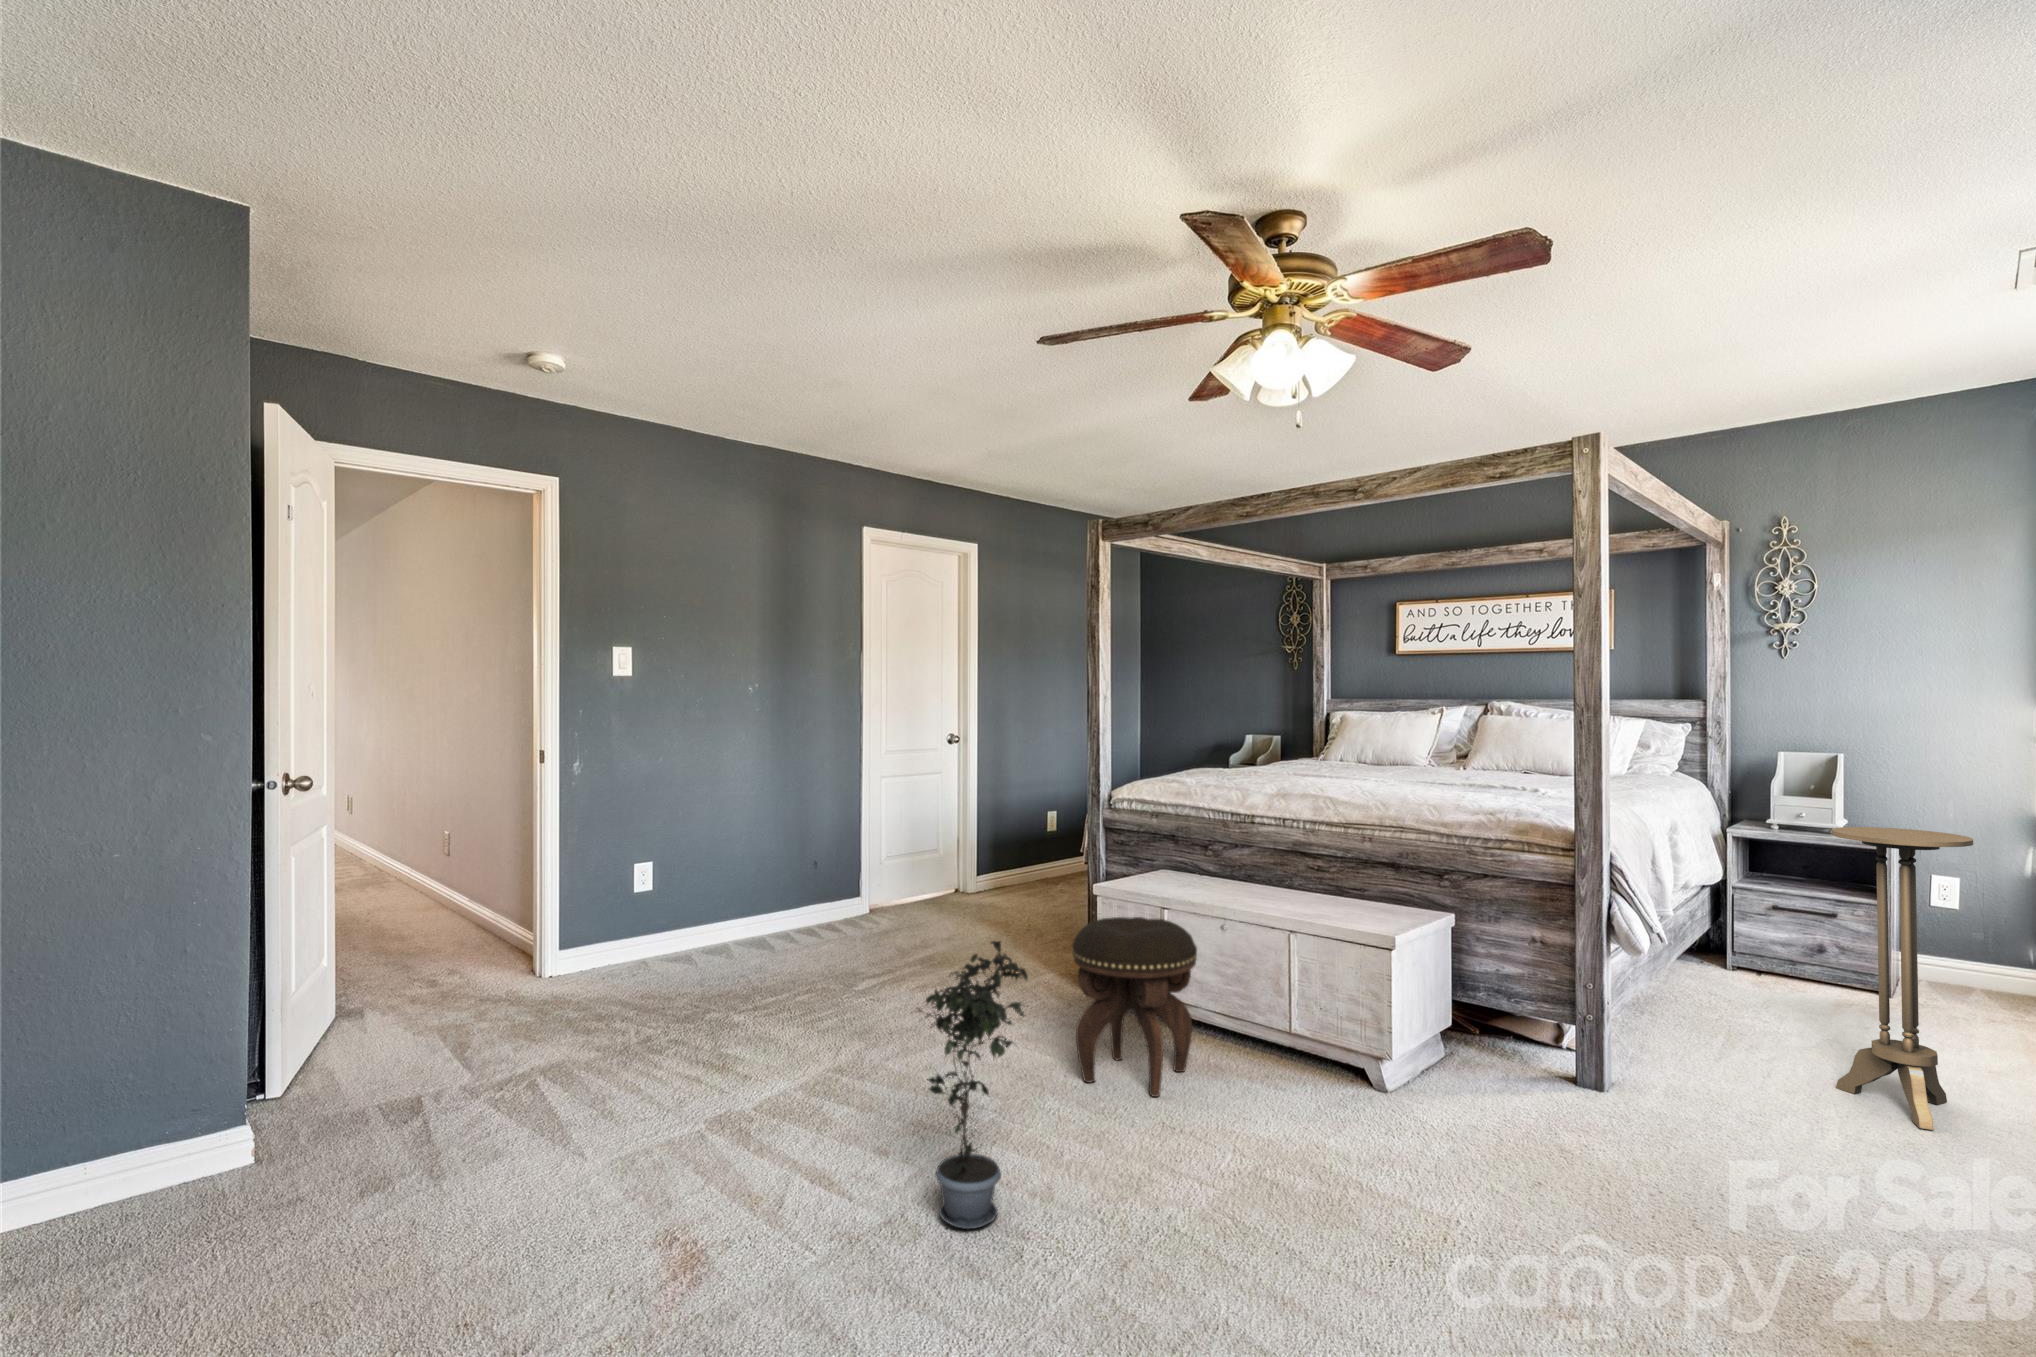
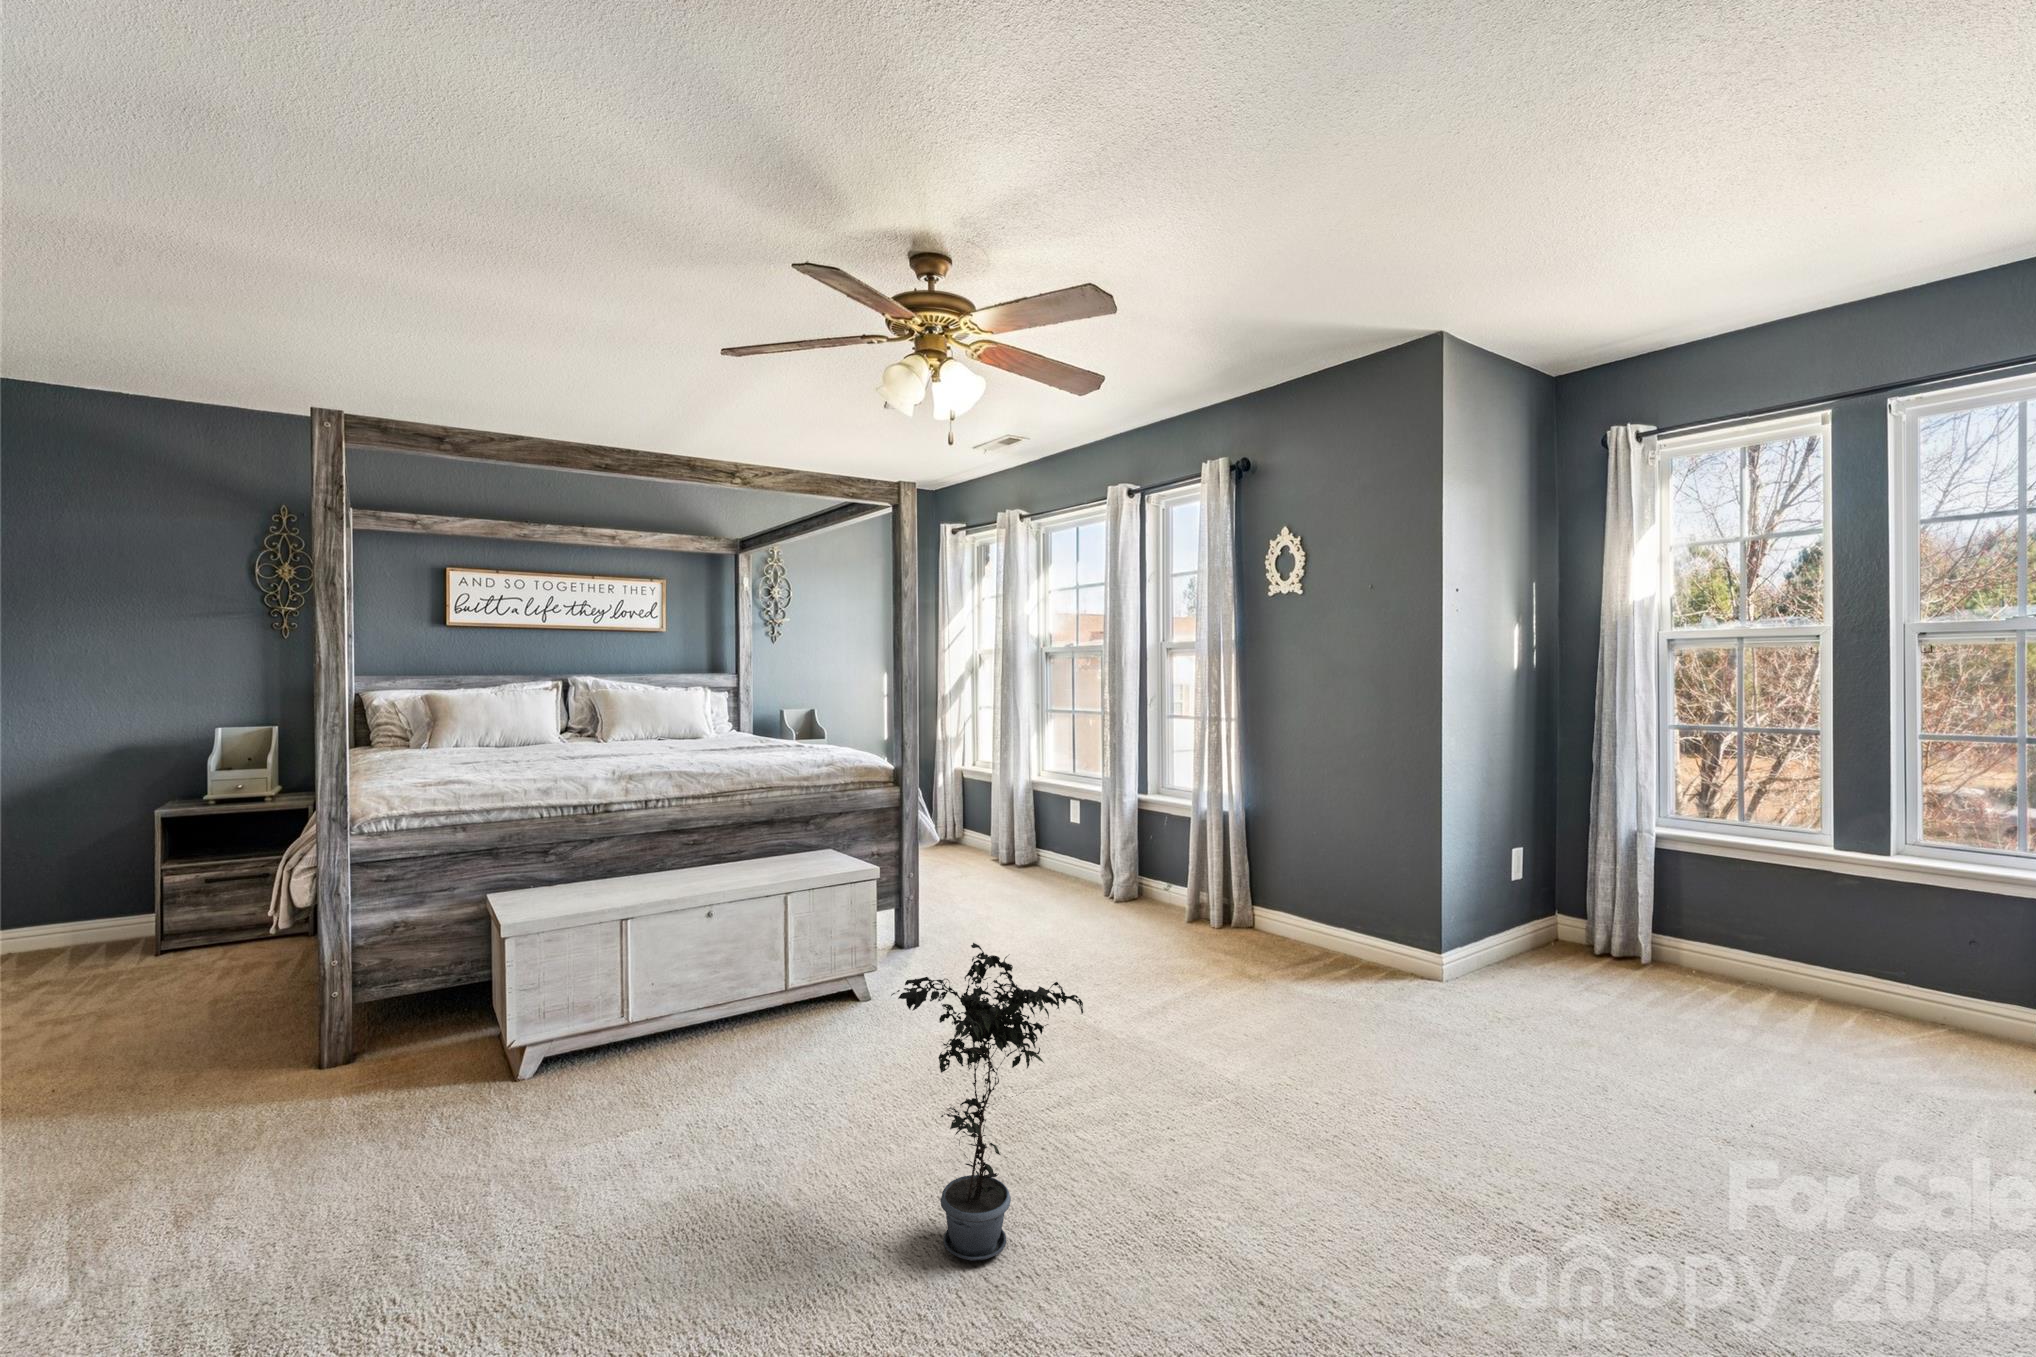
side table: present [1831,827,1973,1130] -> none [953,742,1014,899]
footstool: present [1073,917,1197,1097] -> none [659,919,804,1128]

